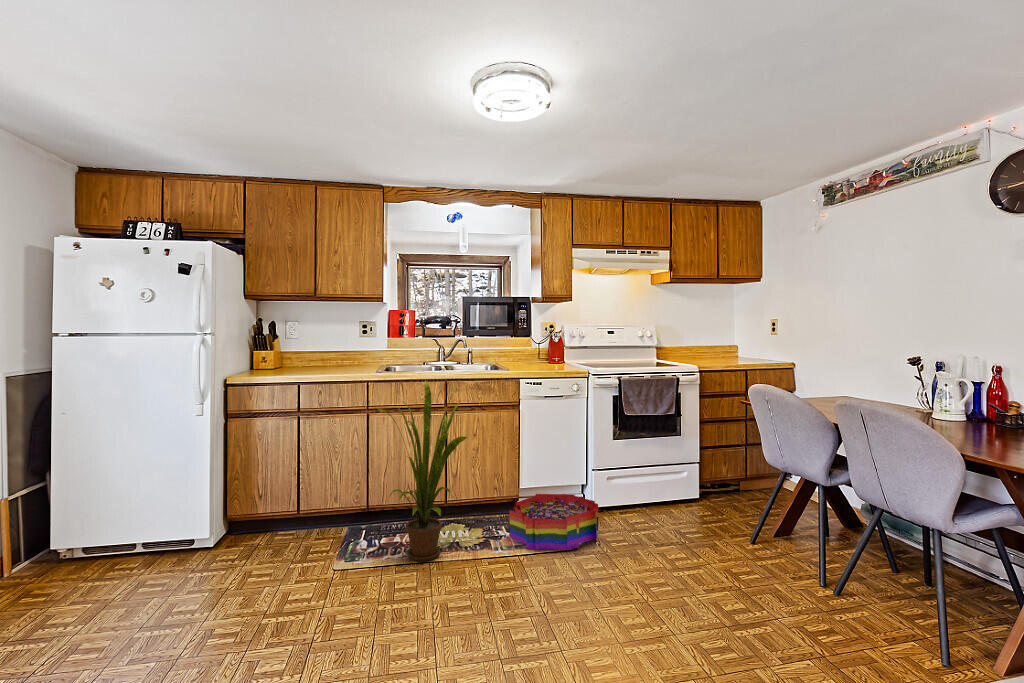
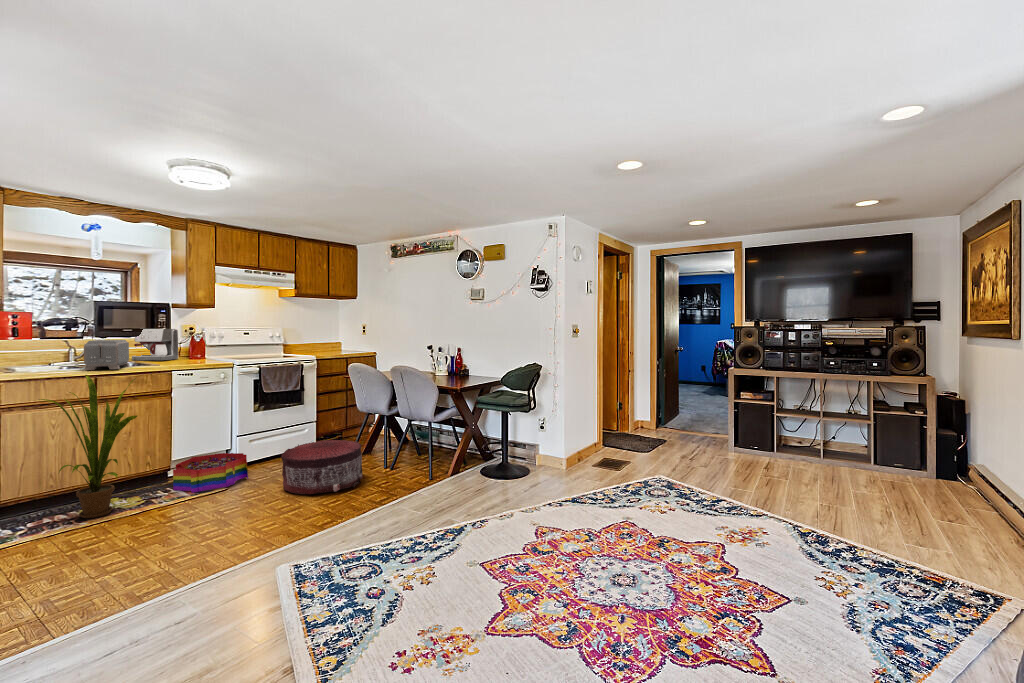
coffee maker: none [489,328,533,366] -> present [132,329,178,360]
toaster: none [431,341,479,375] -> present [84,340,130,370]
pouf: none [638,506,779,619] -> present [281,440,362,494]

